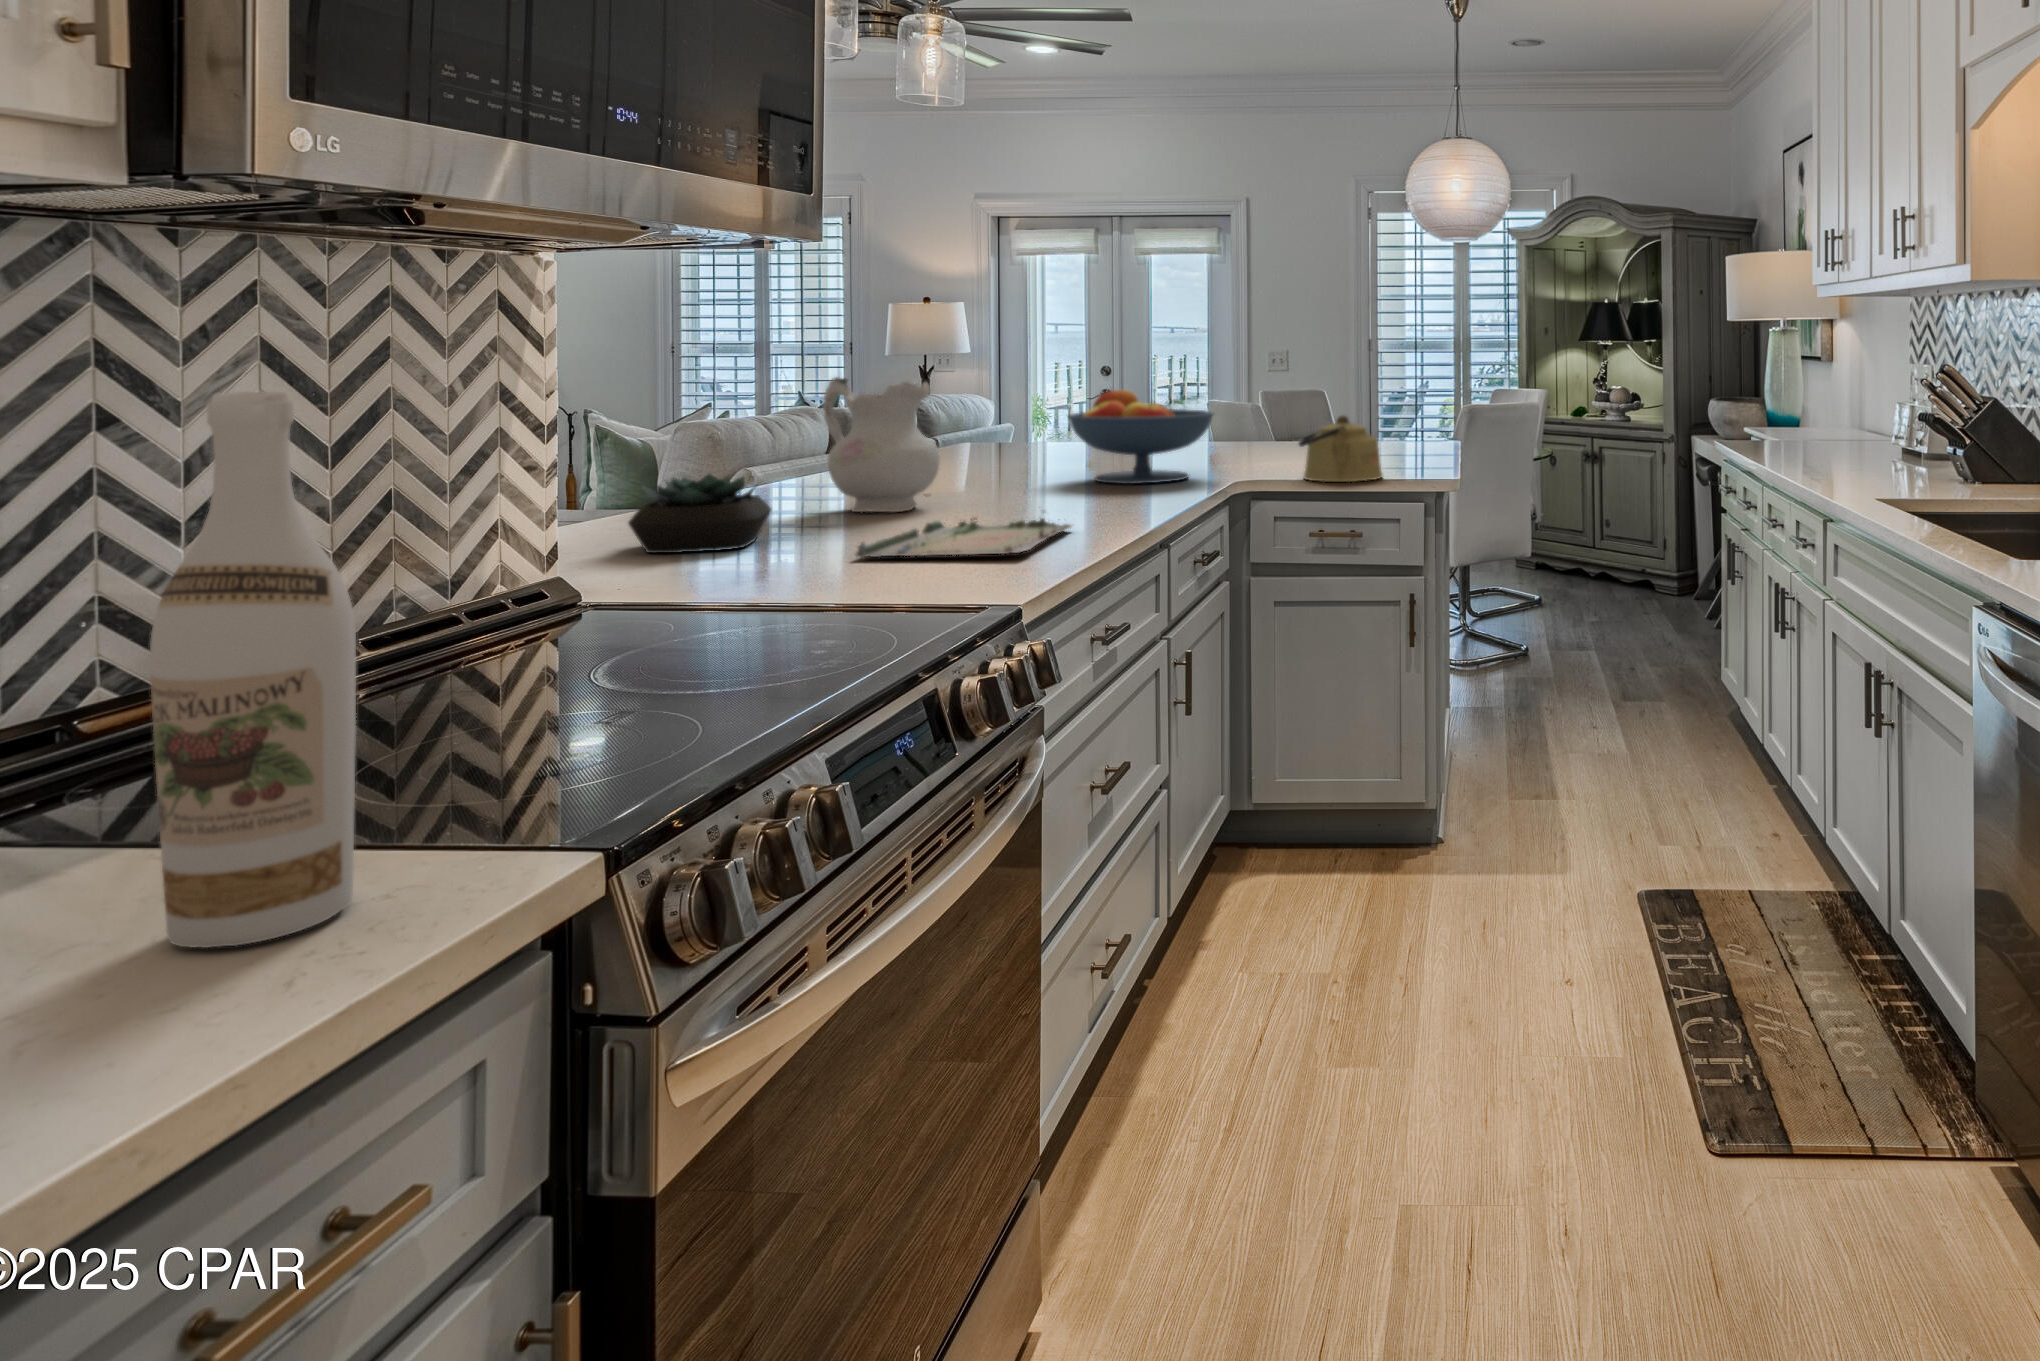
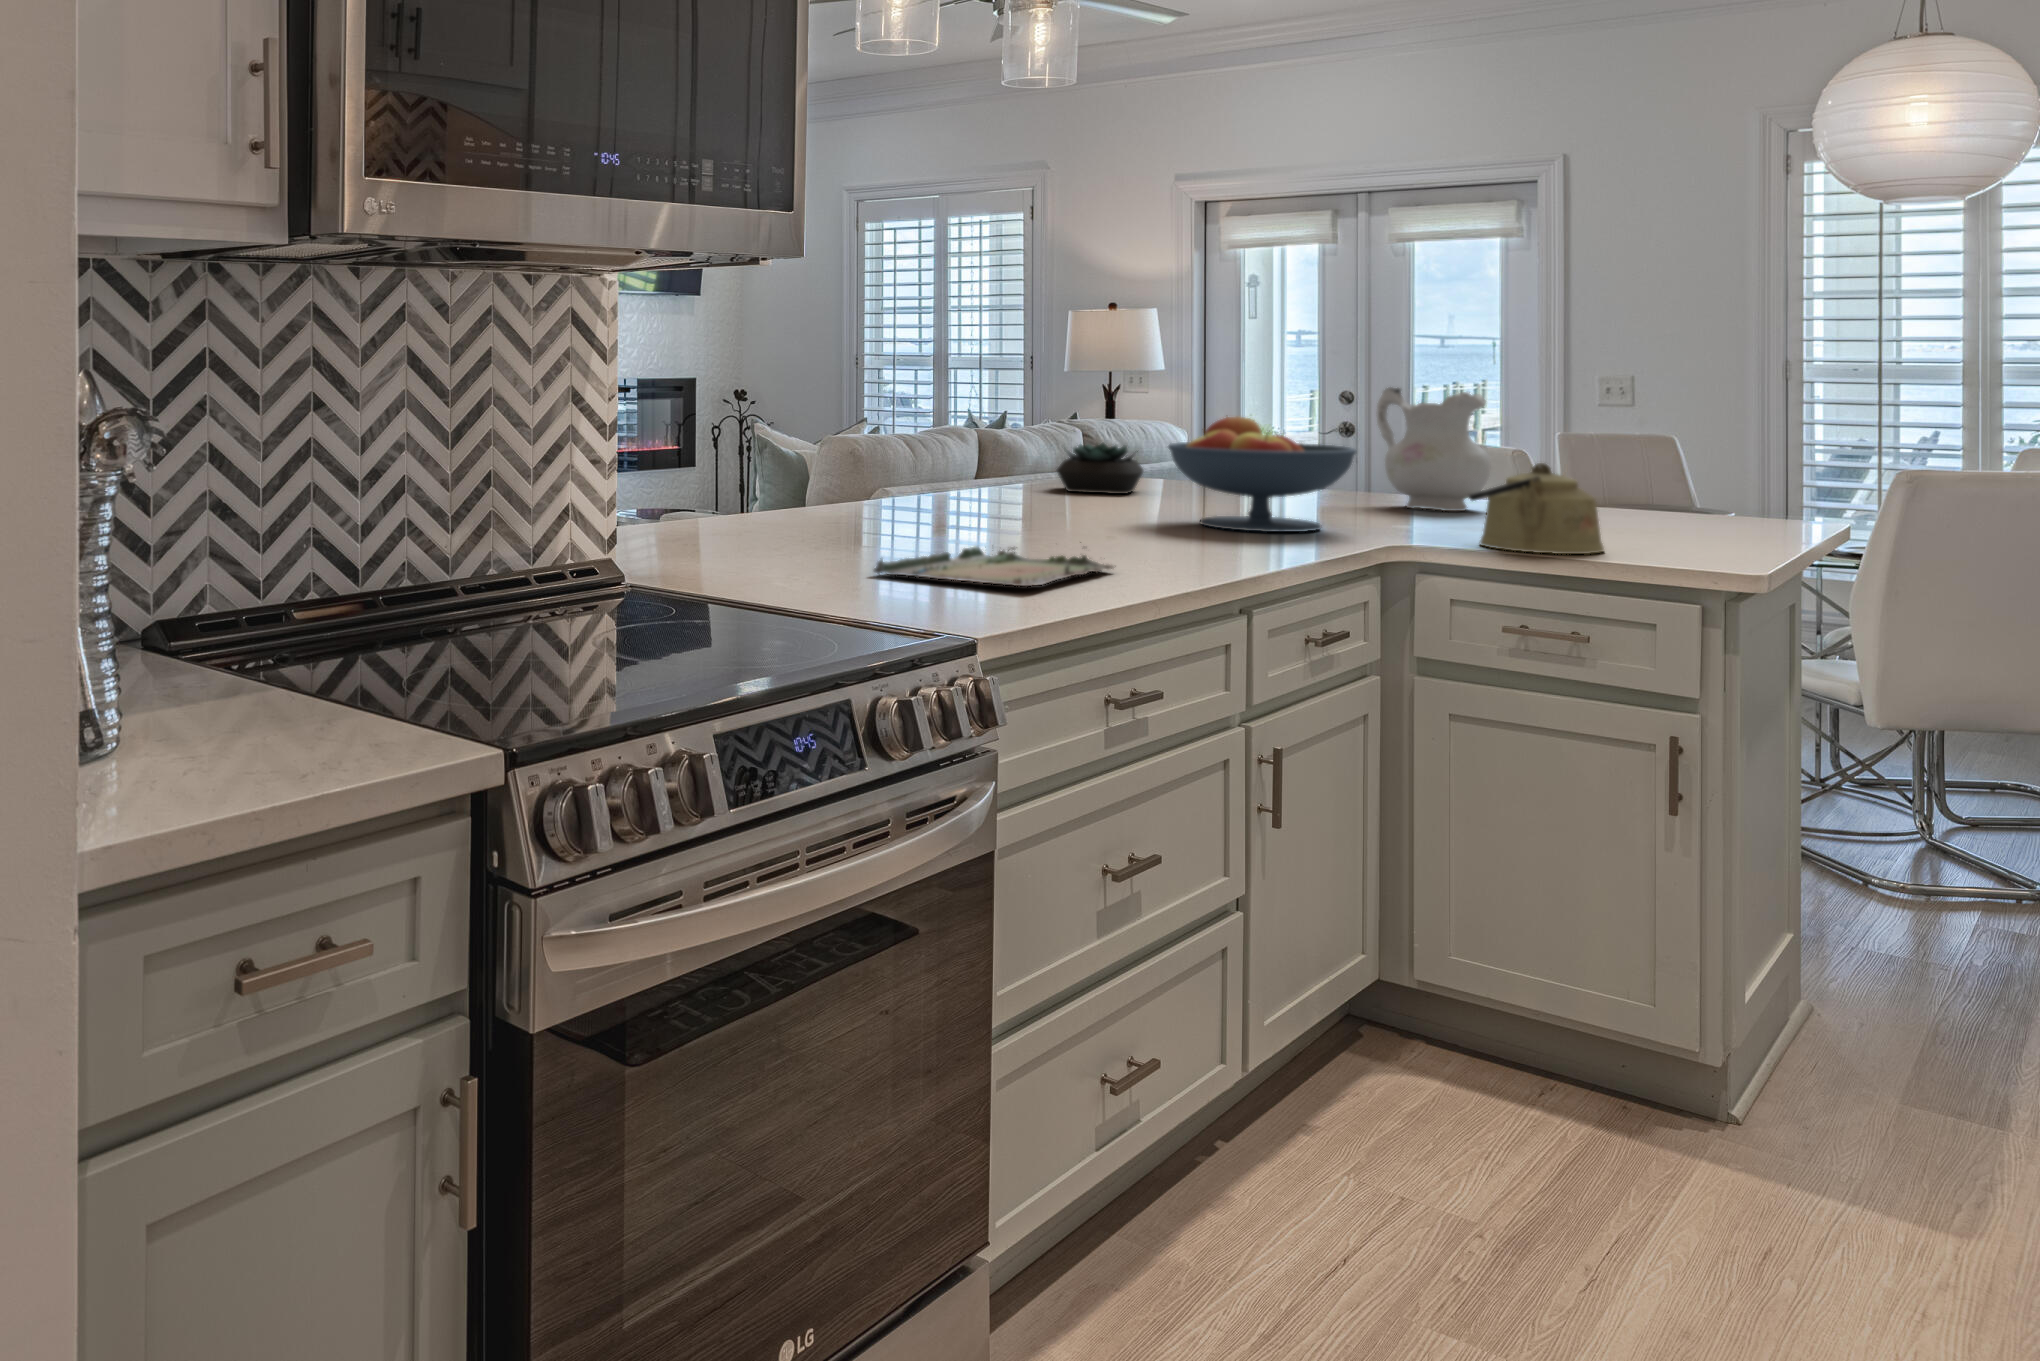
ceramic pitcher: present [823,377,940,512] -> present [1376,387,1490,511]
wine bottle: present [150,392,356,948] -> none [260,385,365,757]
succulent plant: present [628,473,771,553] -> present [1057,443,1144,494]

